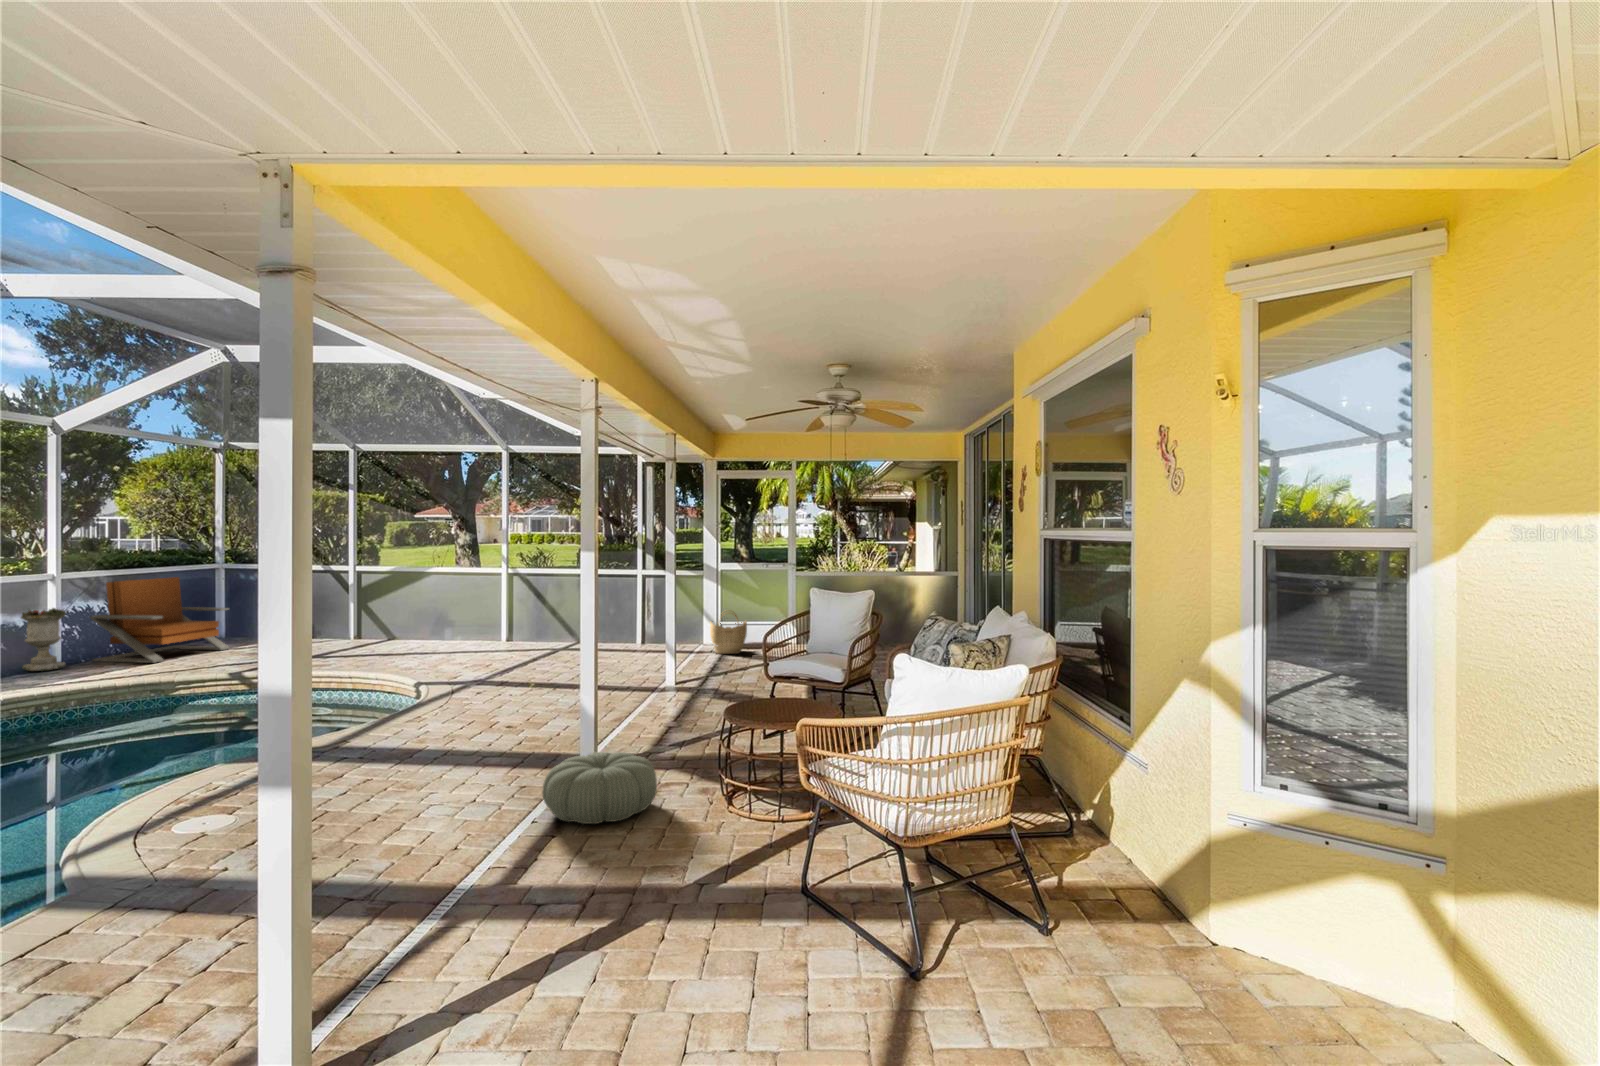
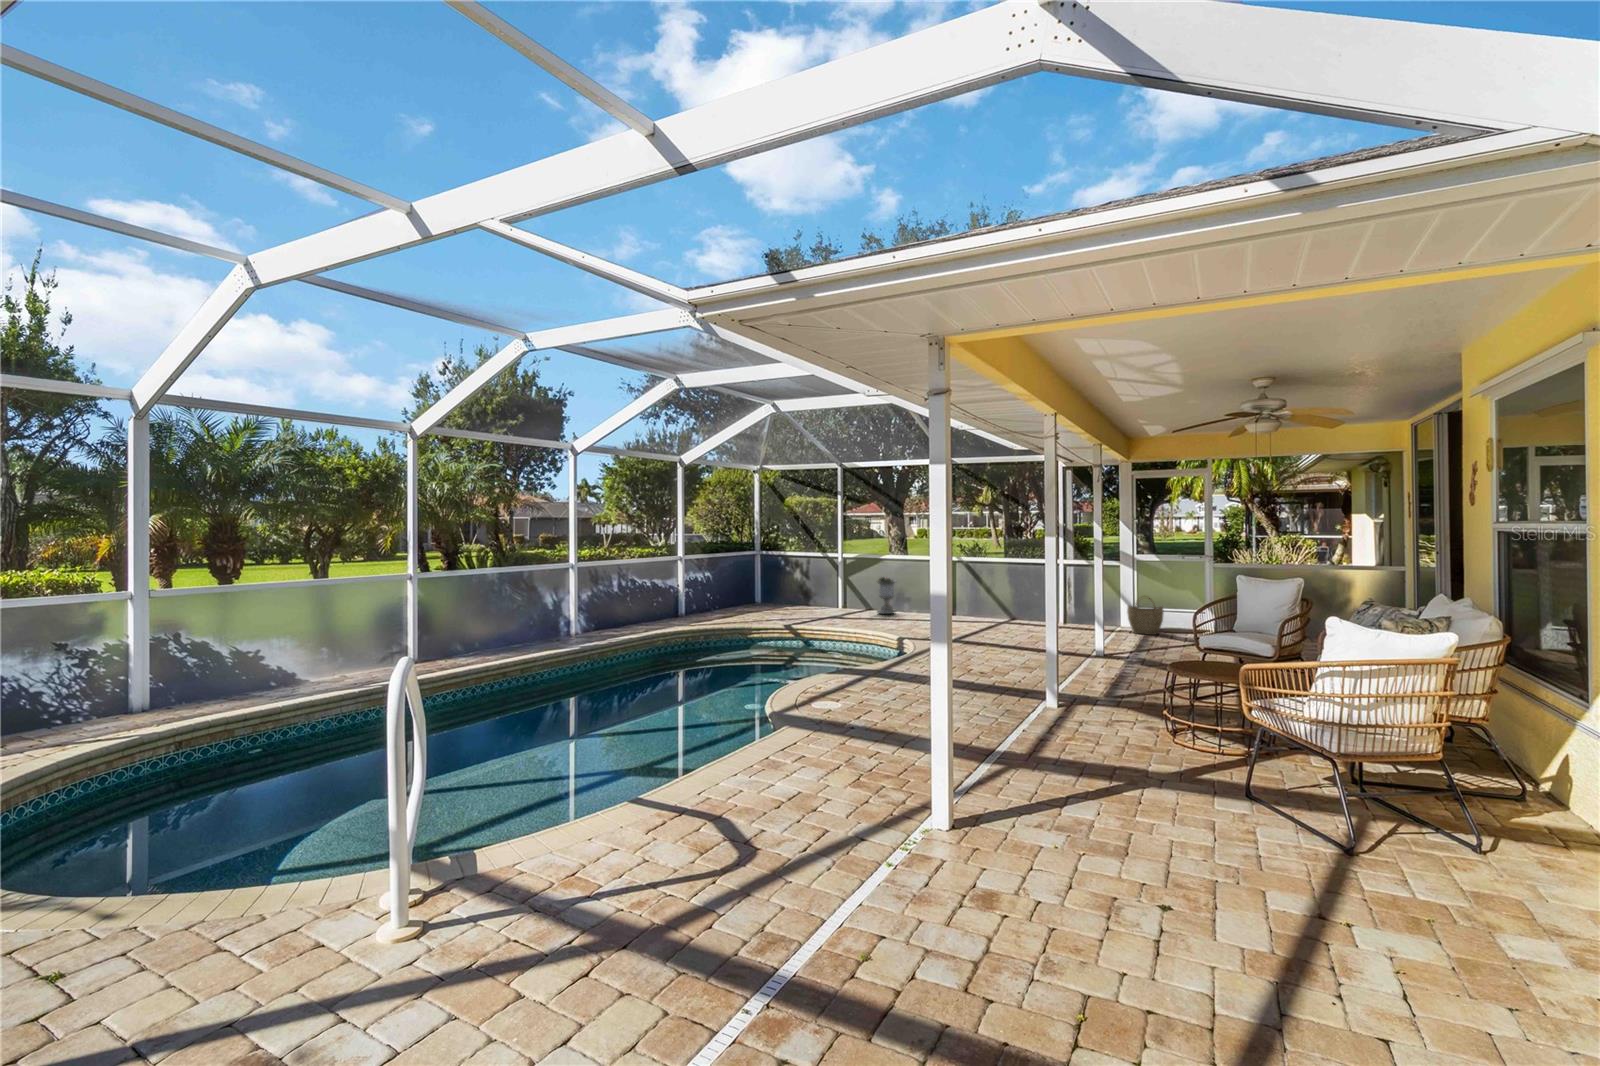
lounge chair: present [90,577,229,663] -> none [700,561,770,616]
planter: present [21,608,66,671] -> present [877,577,896,614]
pouf: present [542,752,657,824] -> none [1029,686,1114,733]

